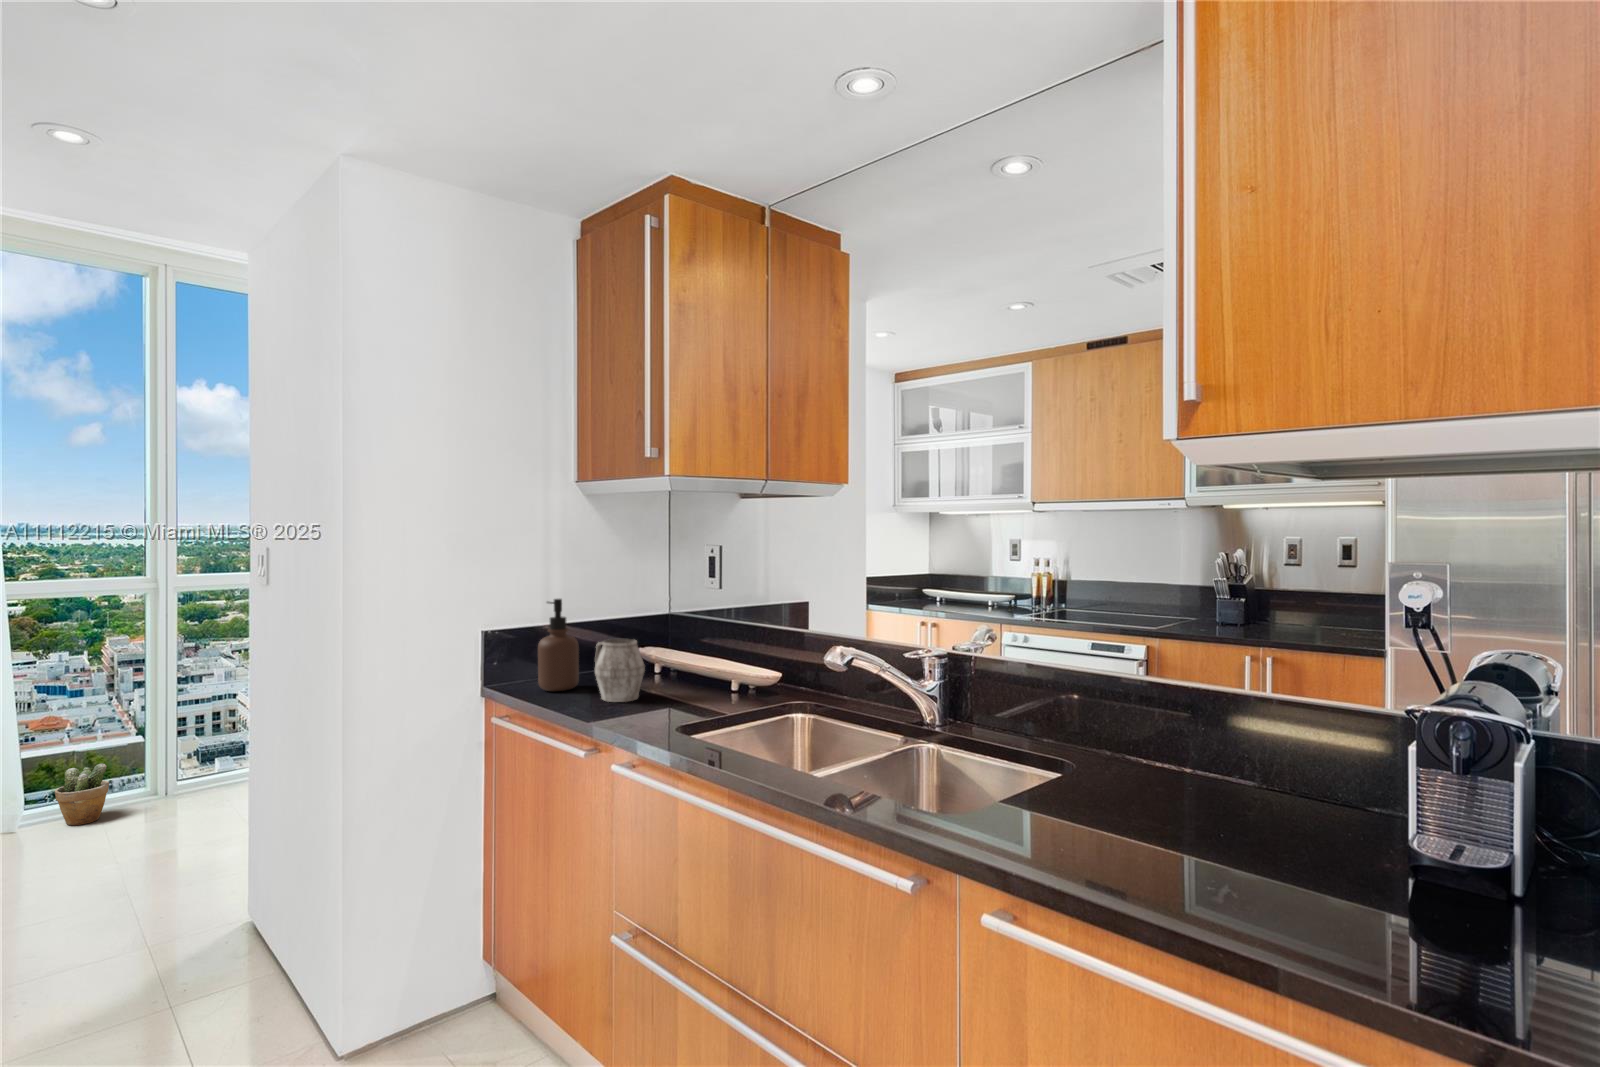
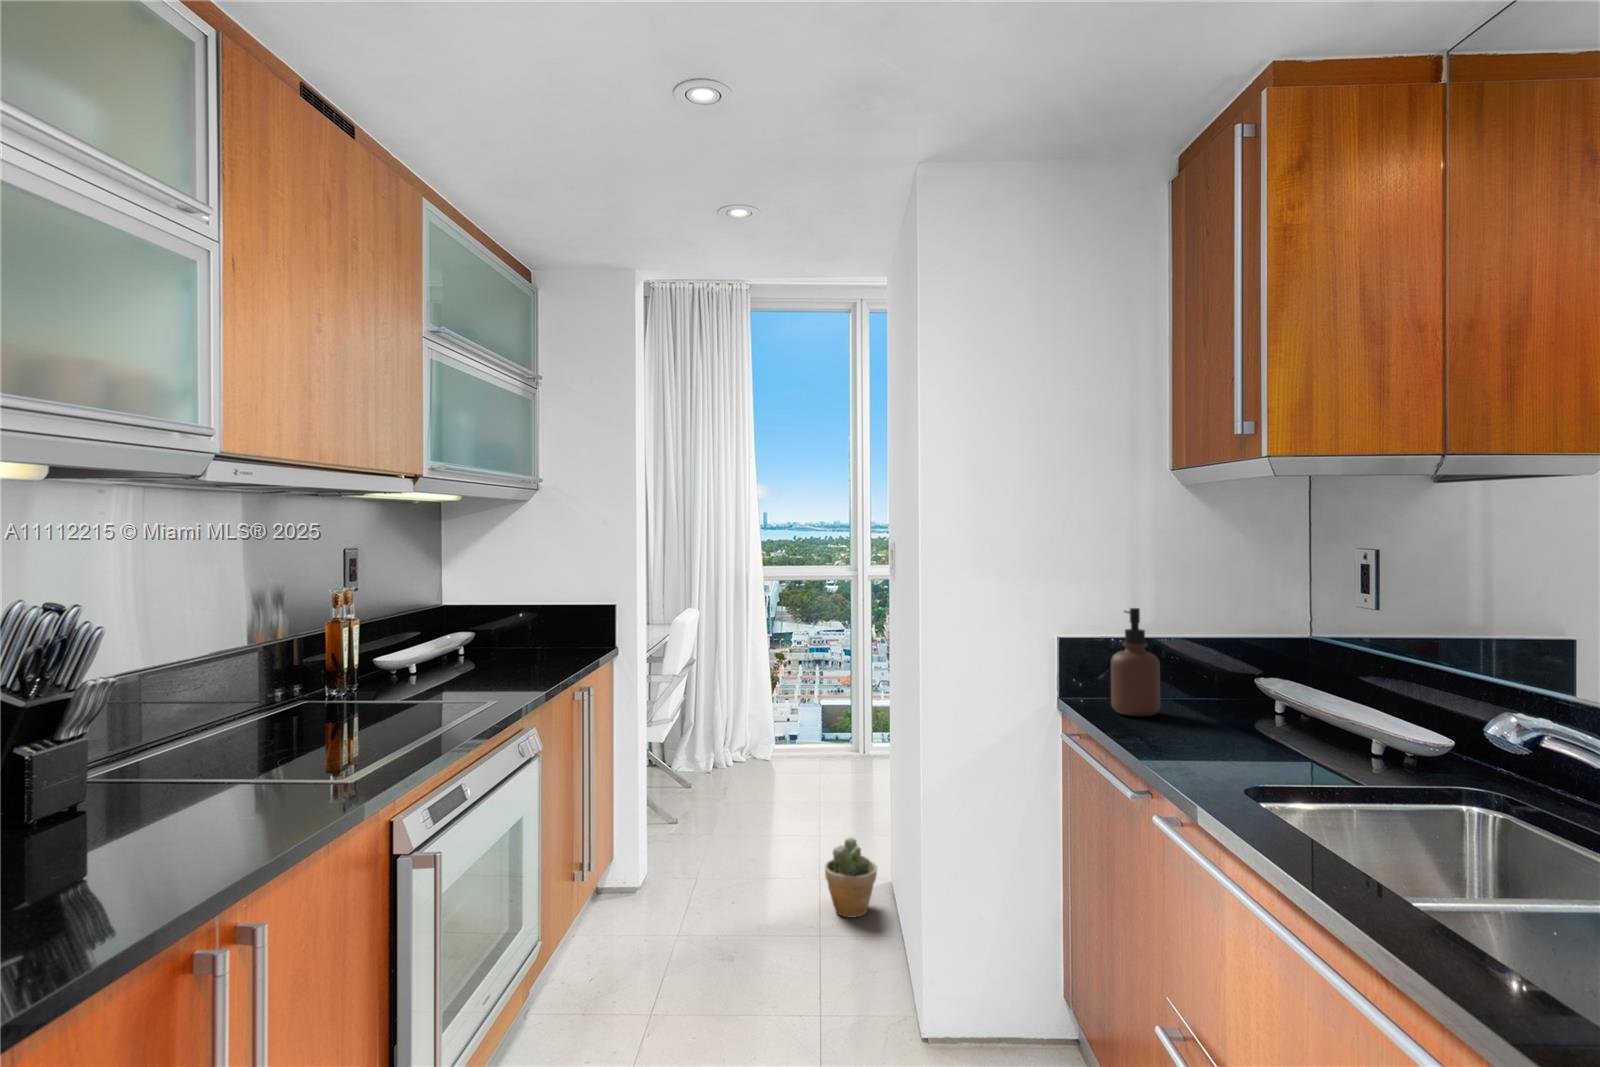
mug: present [595,639,645,702] -> none [1167,662,1235,742]
potted plant: present [55,764,109,825] -> present [825,837,877,917]

